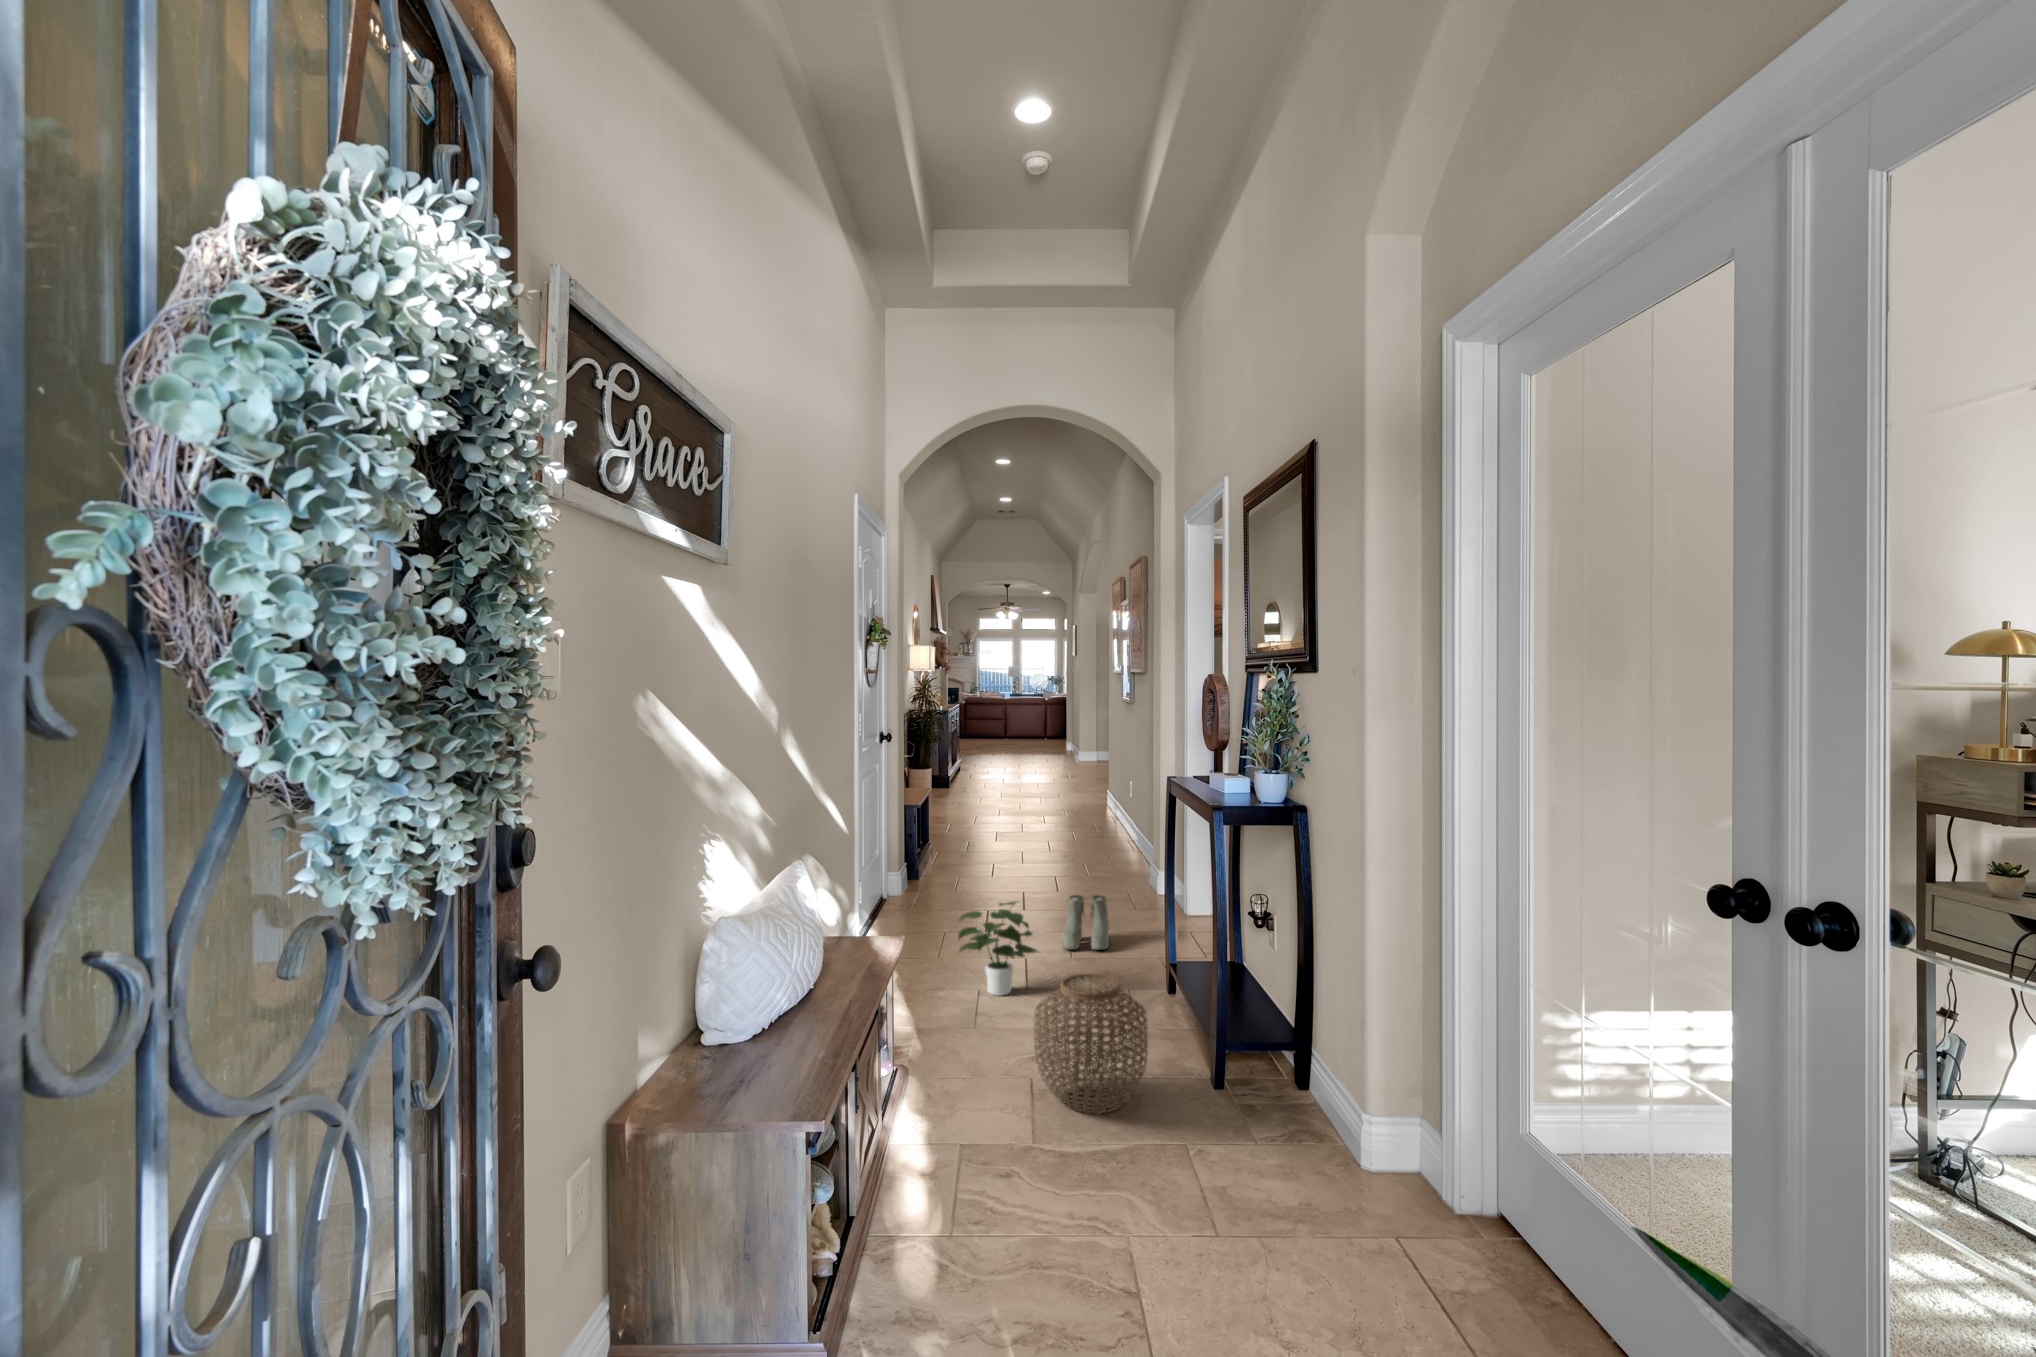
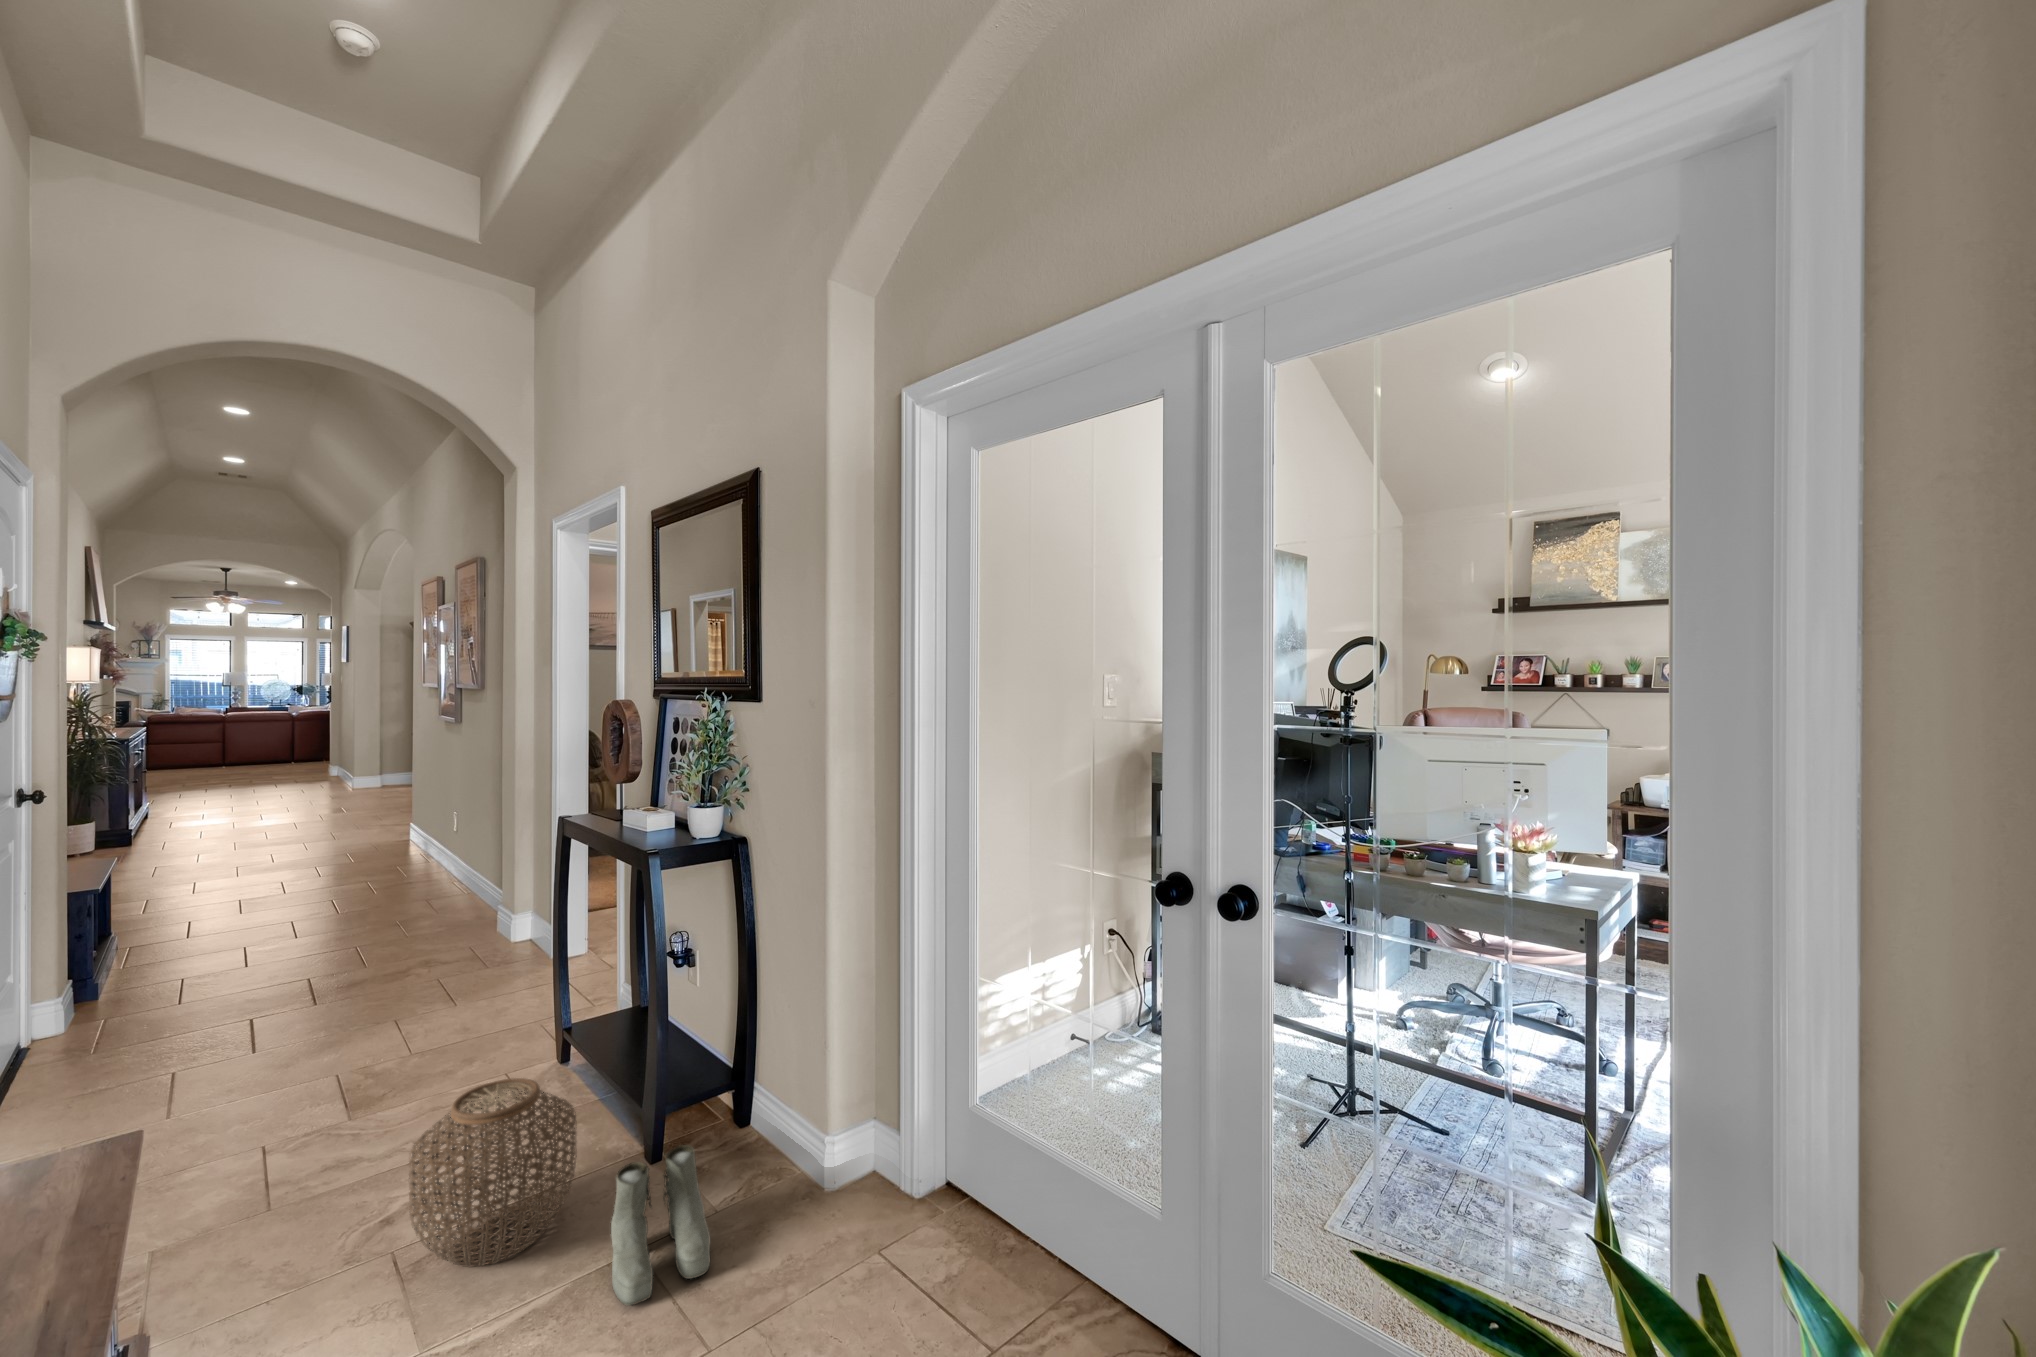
boots: present [1064,895,1109,950] -> present [611,1145,710,1306]
potted plant: present [958,902,1037,996] -> none [225,1003,377,1142]

